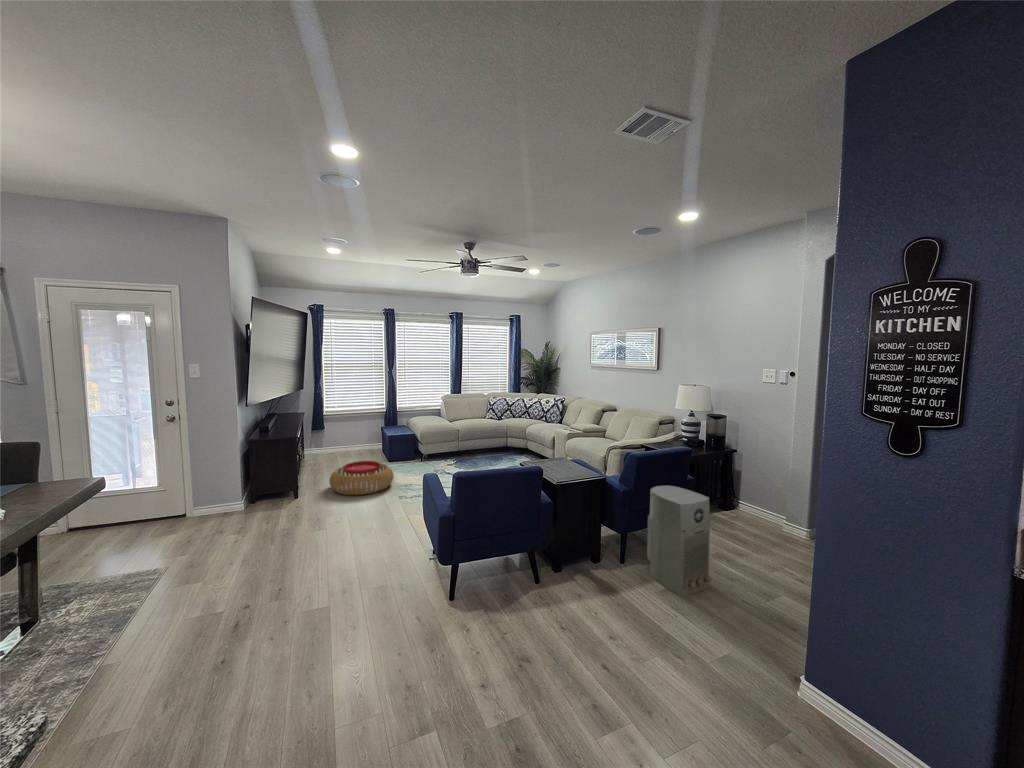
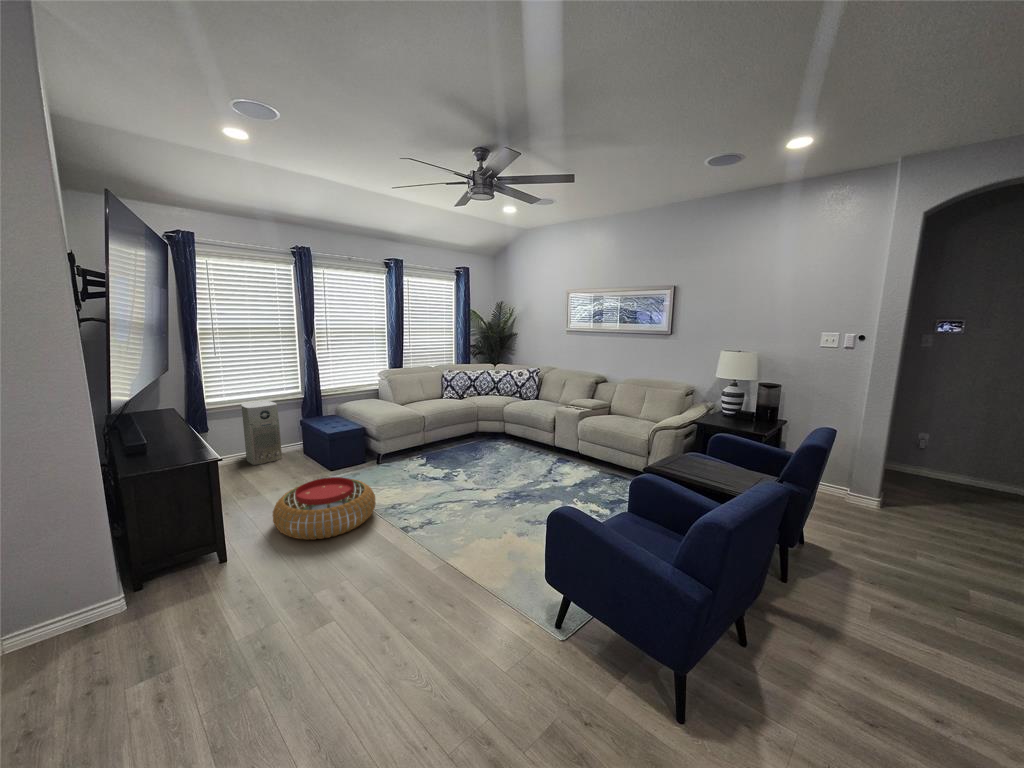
air purifier: present [647,486,711,596] -> present [241,401,282,465]

